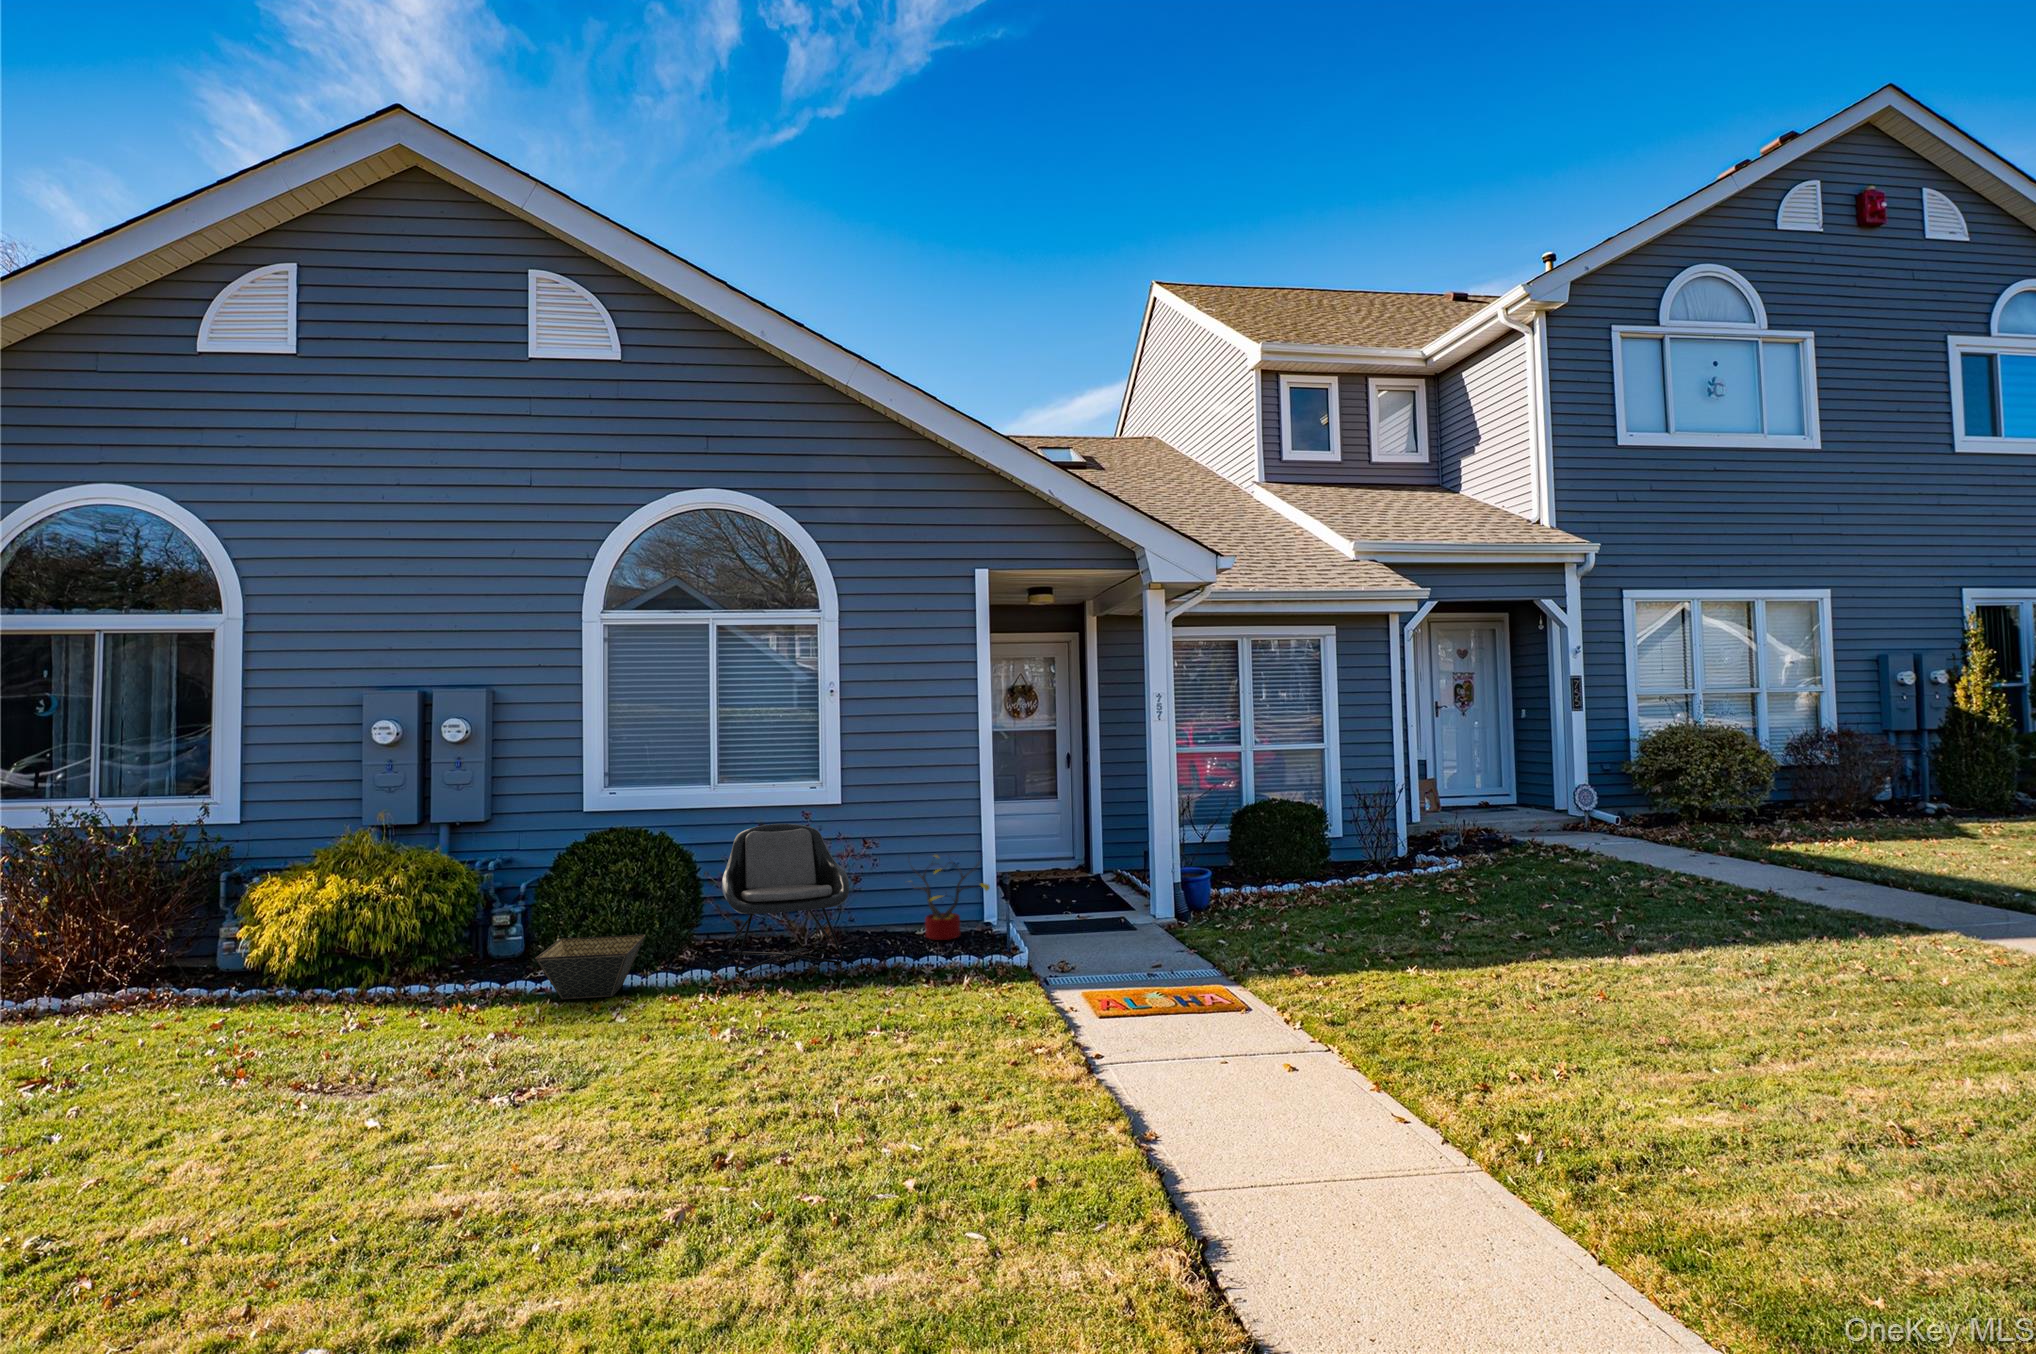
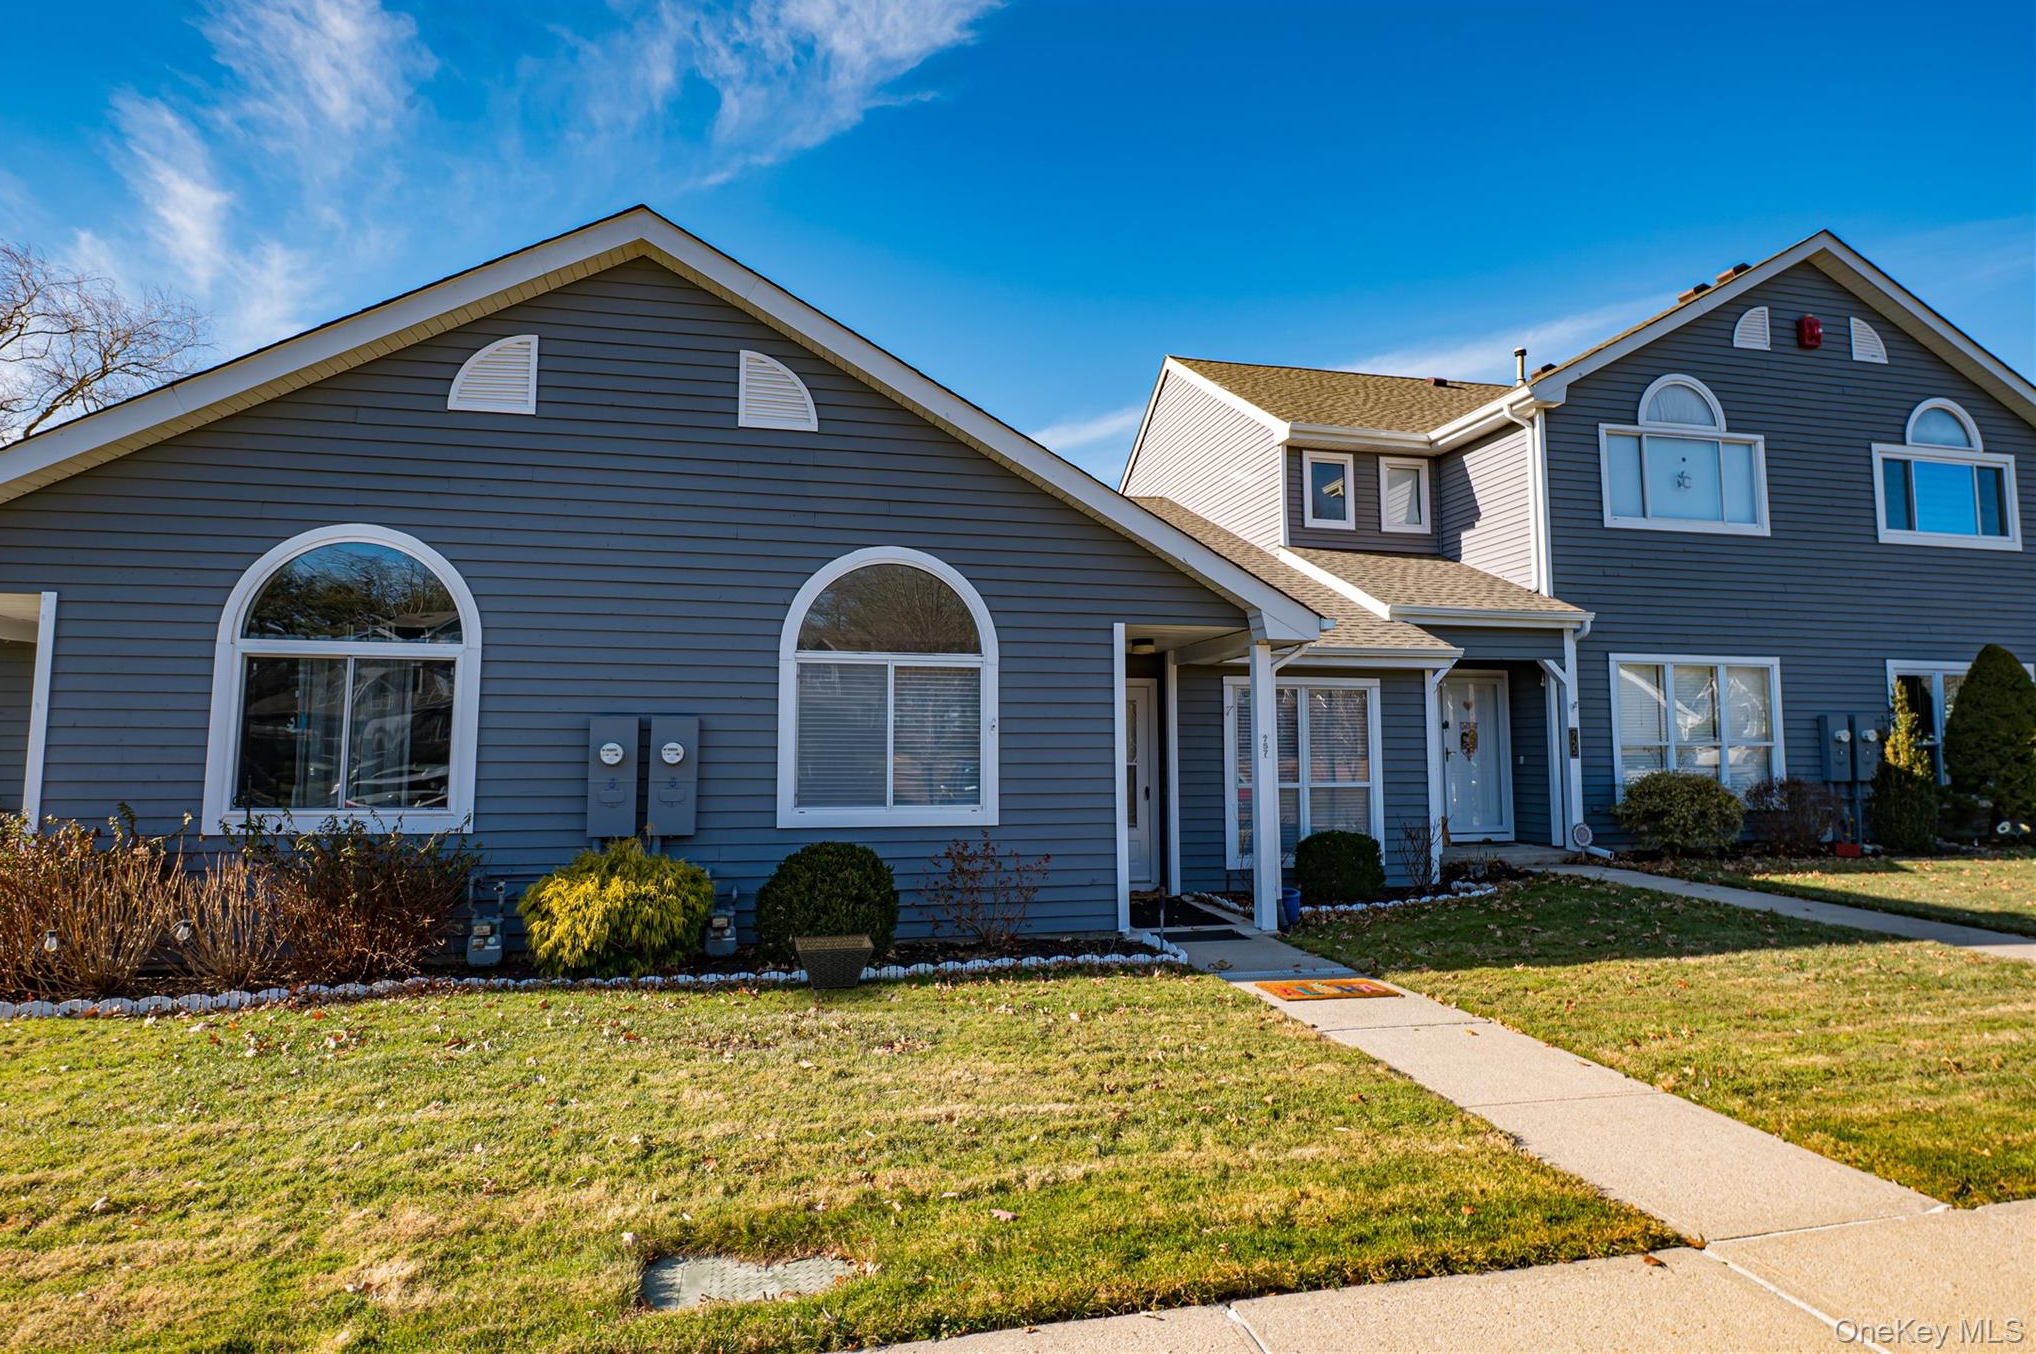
lounge chair: present [722,824,849,975] -> none [918,841,1037,971]
decorative plant: present [912,856,990,940] -> present [1836,811,1860,857]

